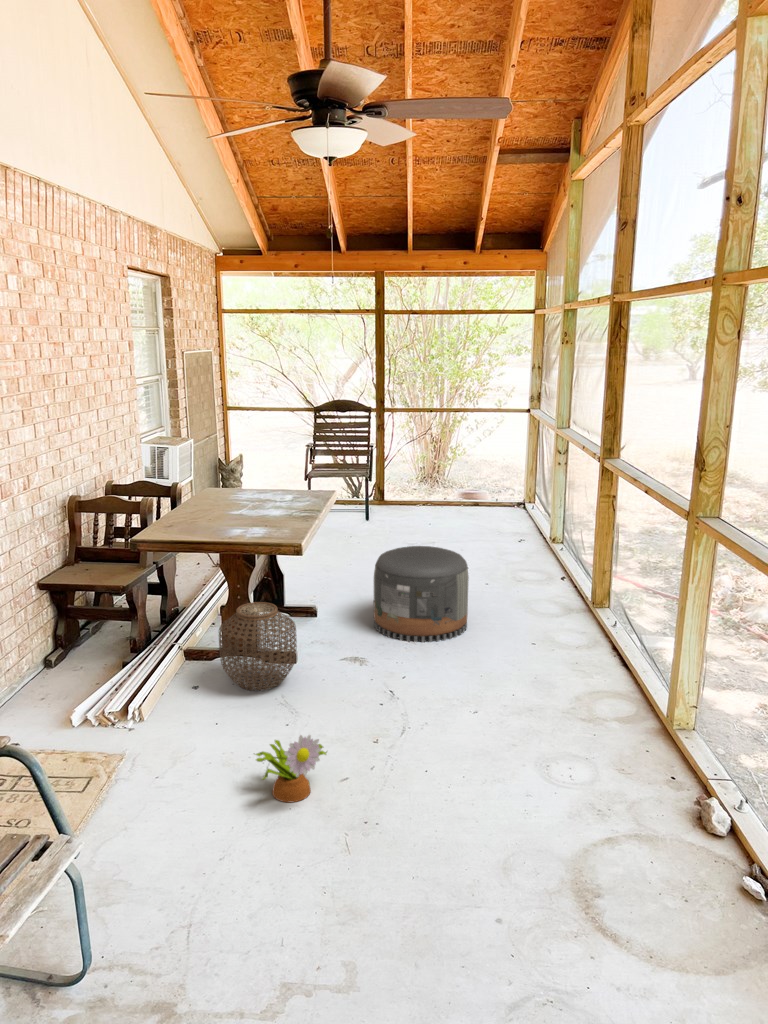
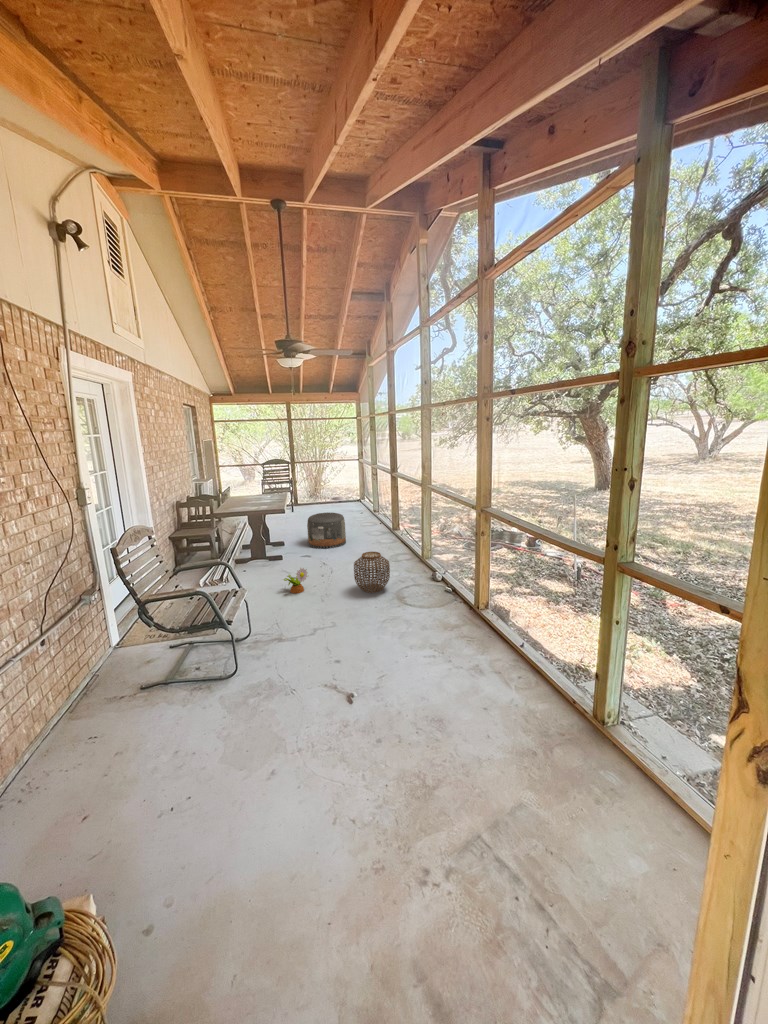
woven basket: present [219,602,297,691] -> present [354,552,390,593]

